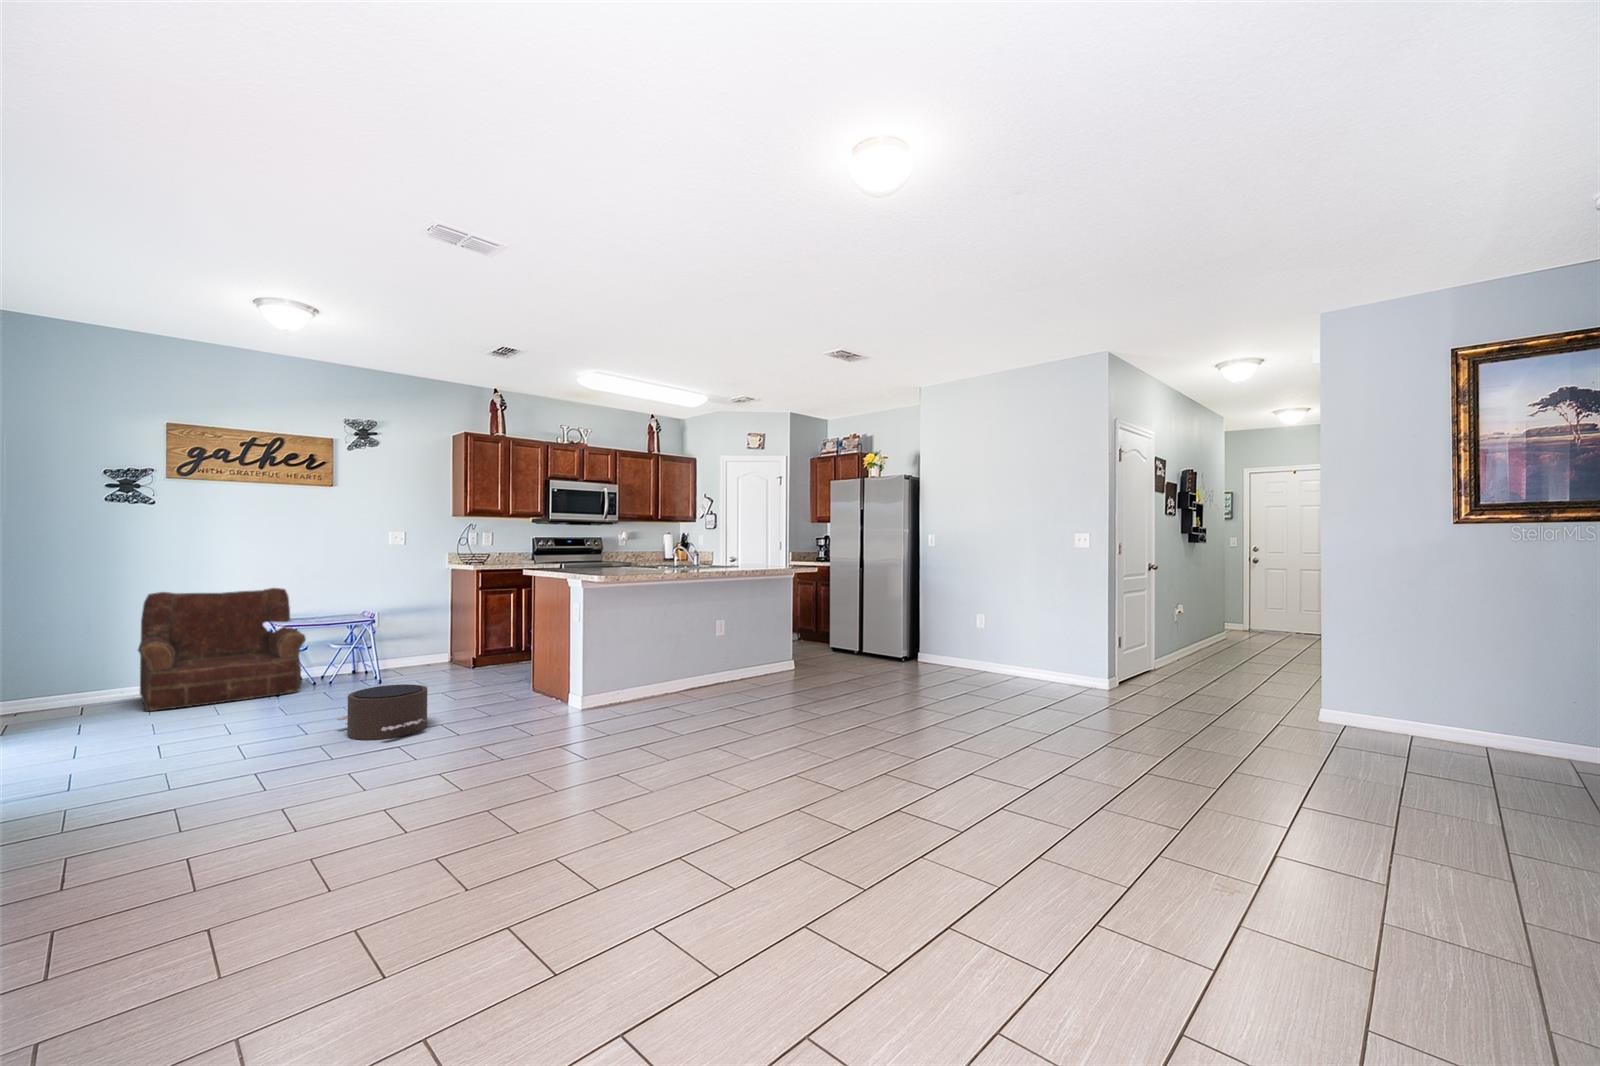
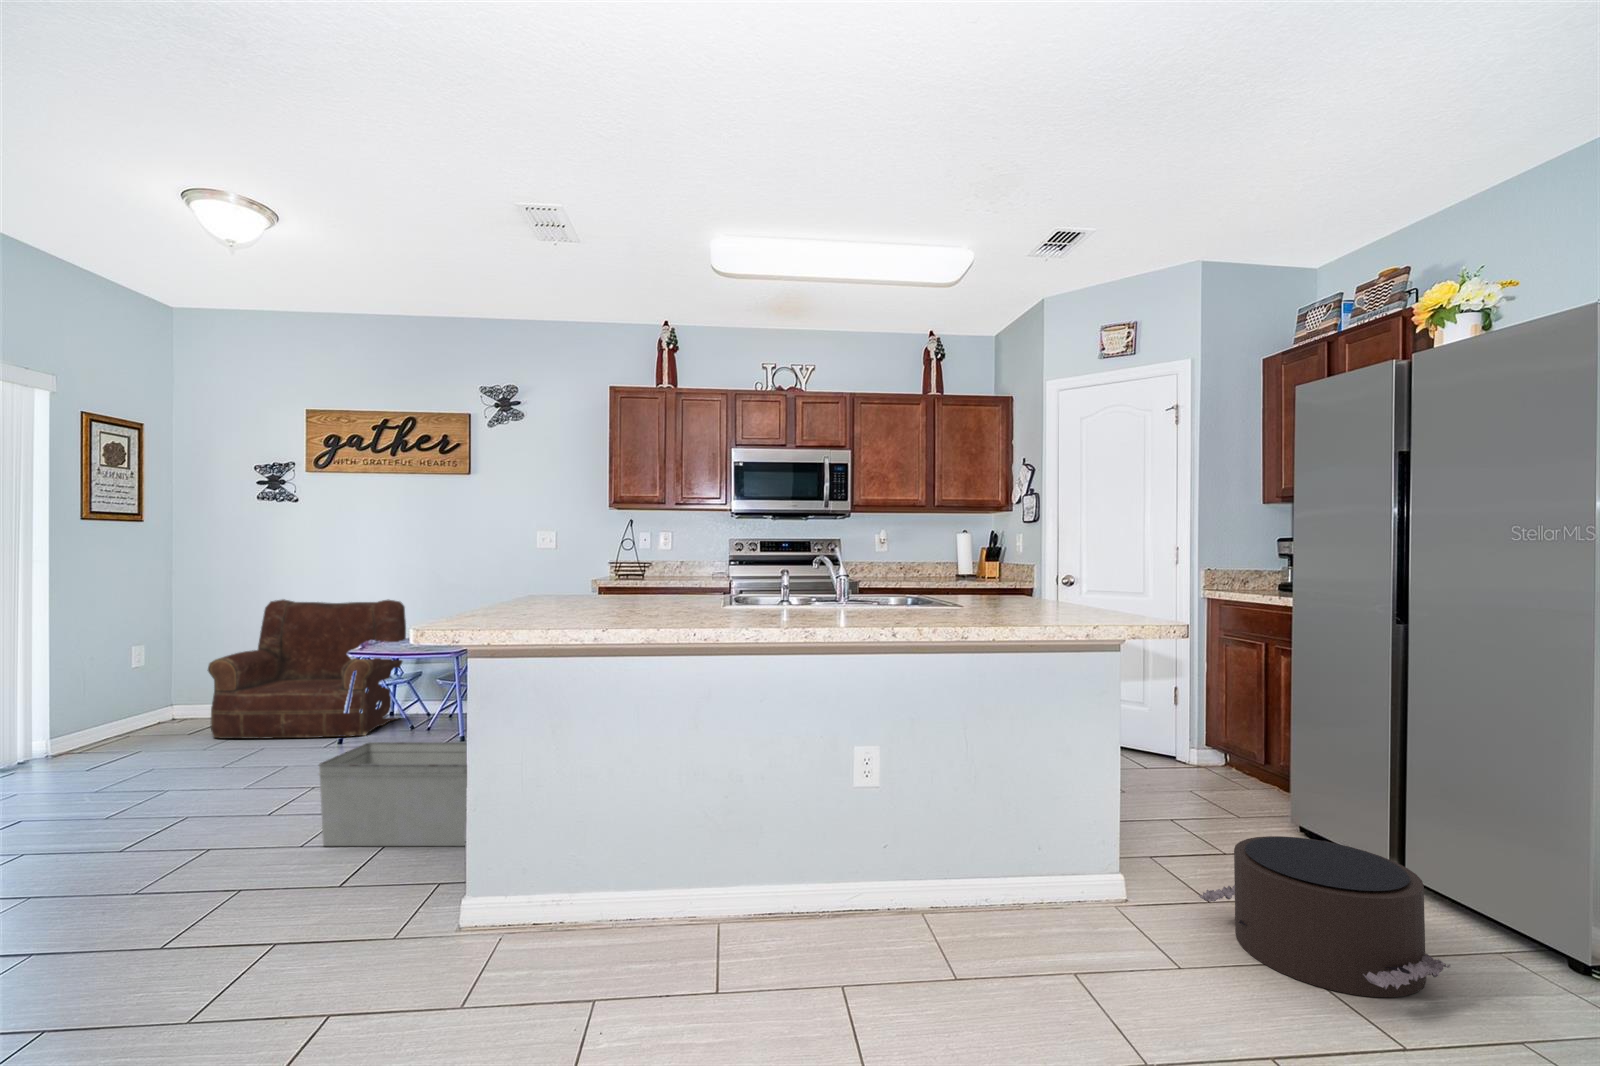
storage bin: none [467,657,564,718] -> present [319,742,467,846]
pouf: present [337,684,427,740] -> present [1199,836,1451,997]

